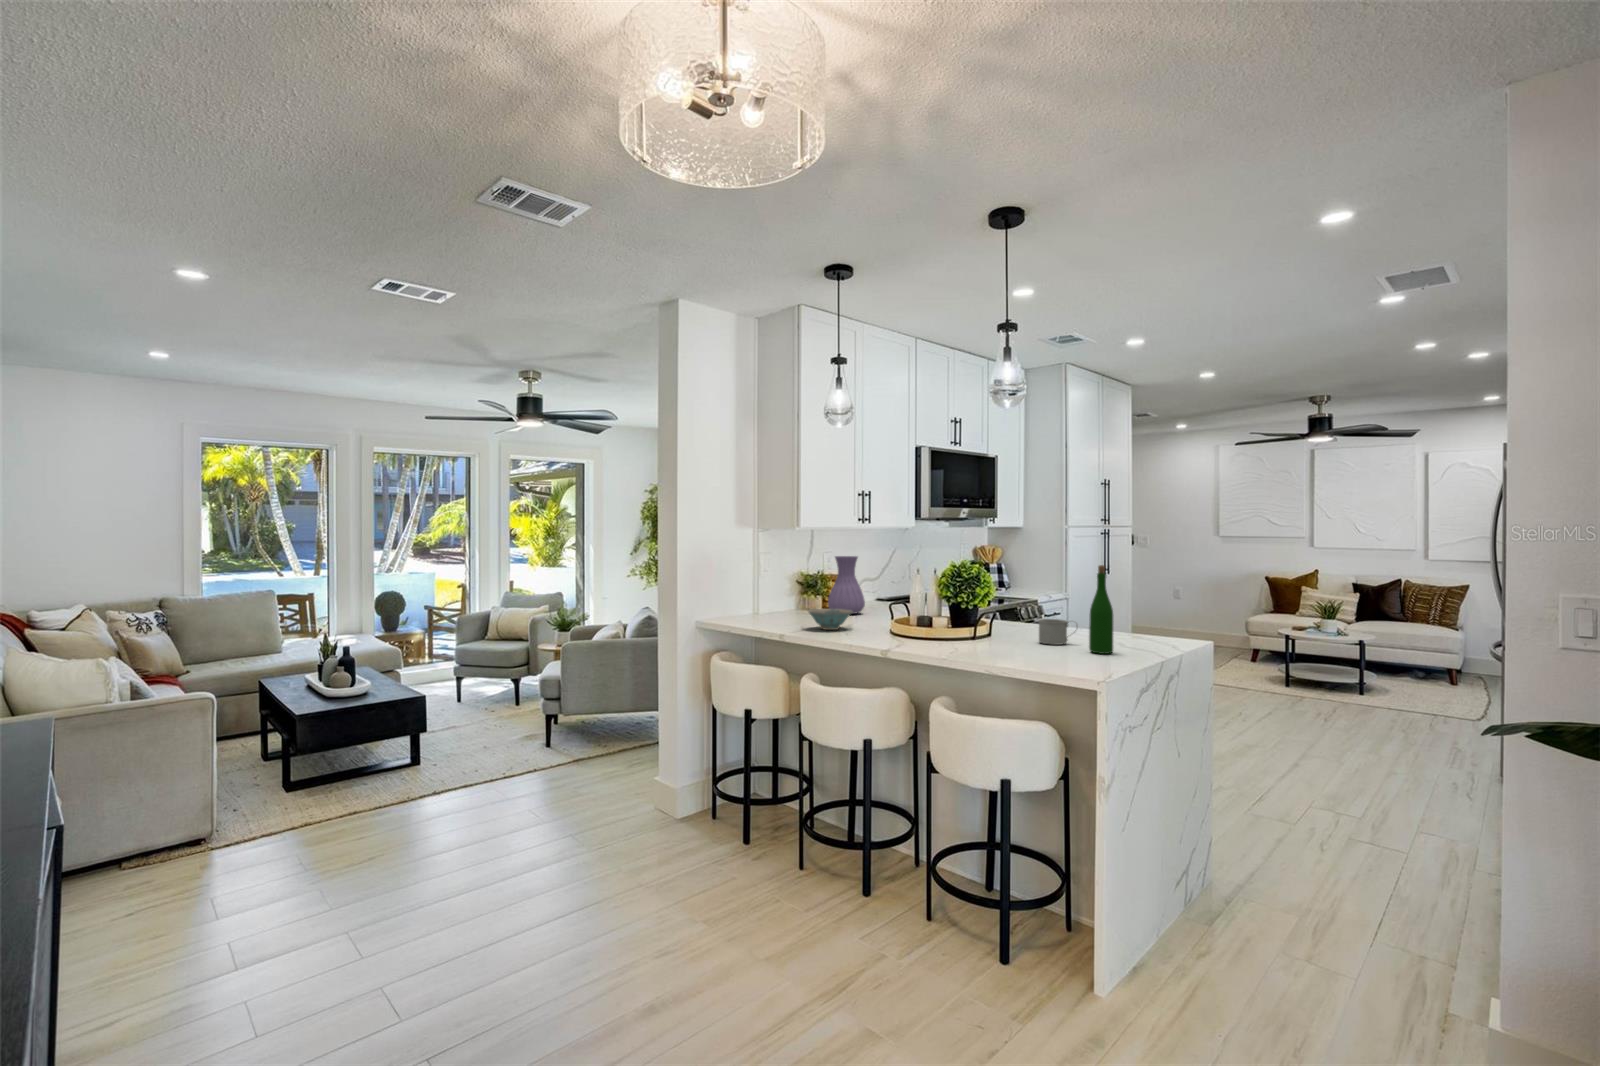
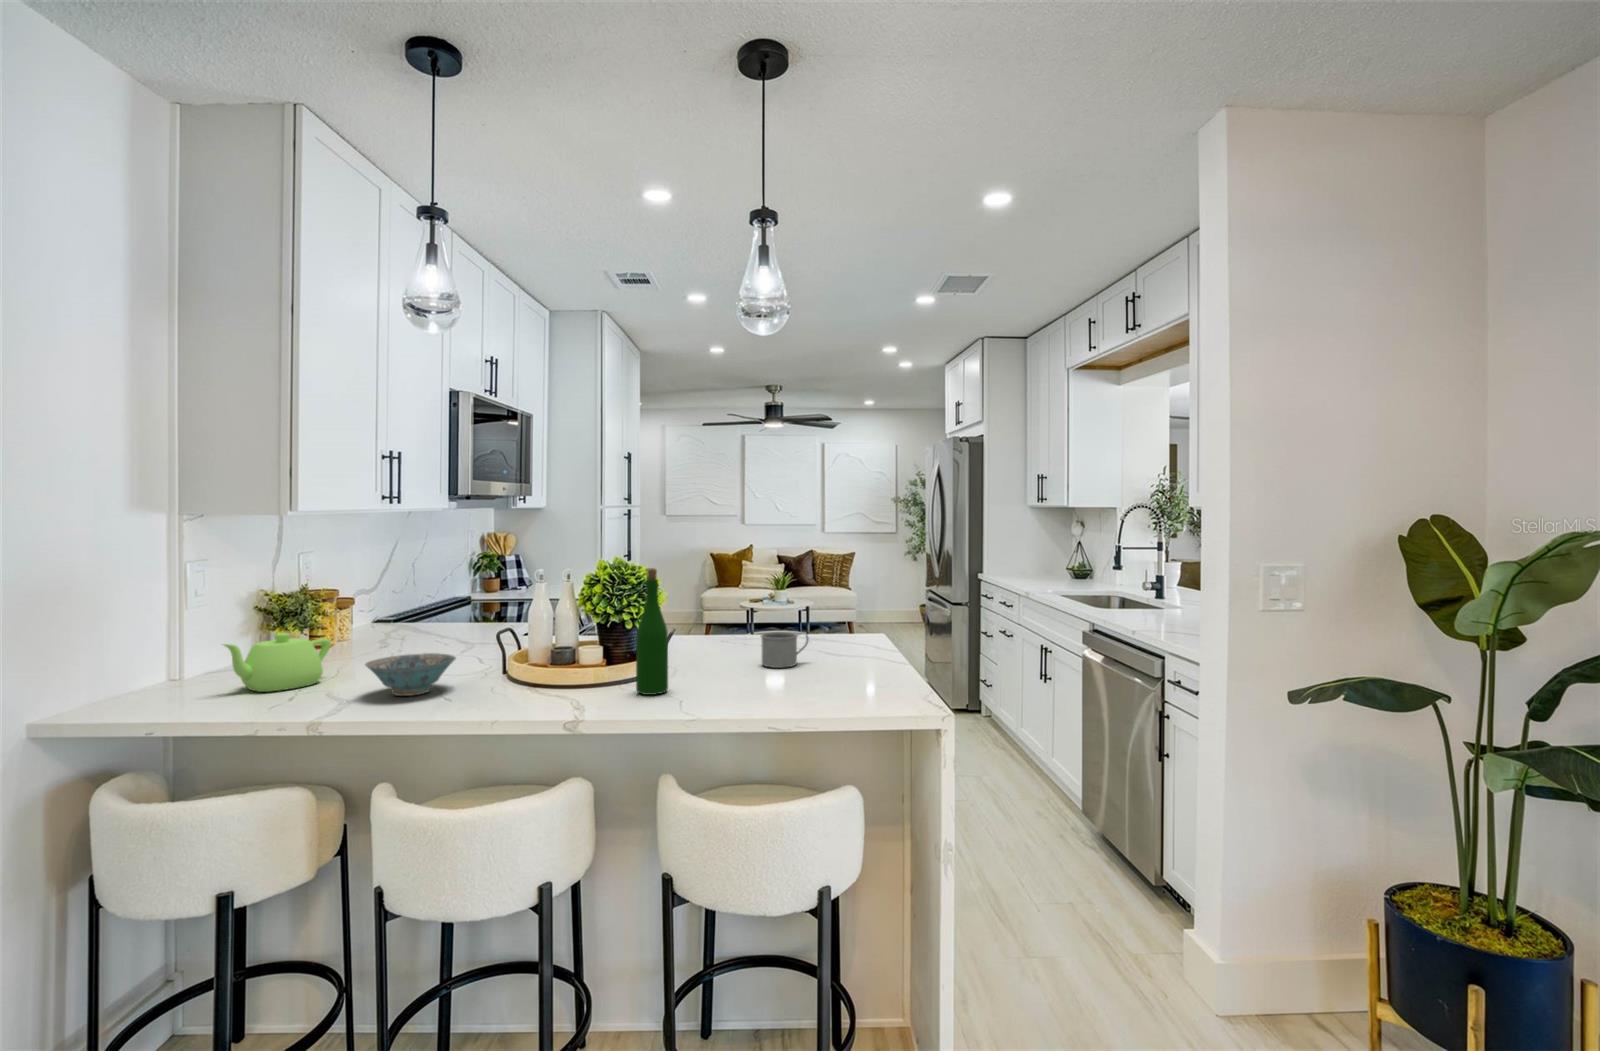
vase: present [828,556,865,614] -> none [336,557,407,656]
wine bottle: present [1089,565,1113,654] -> present [636,568,668,695]
teapot: none [761,593,811,622] -> present [224,633,331,692]

